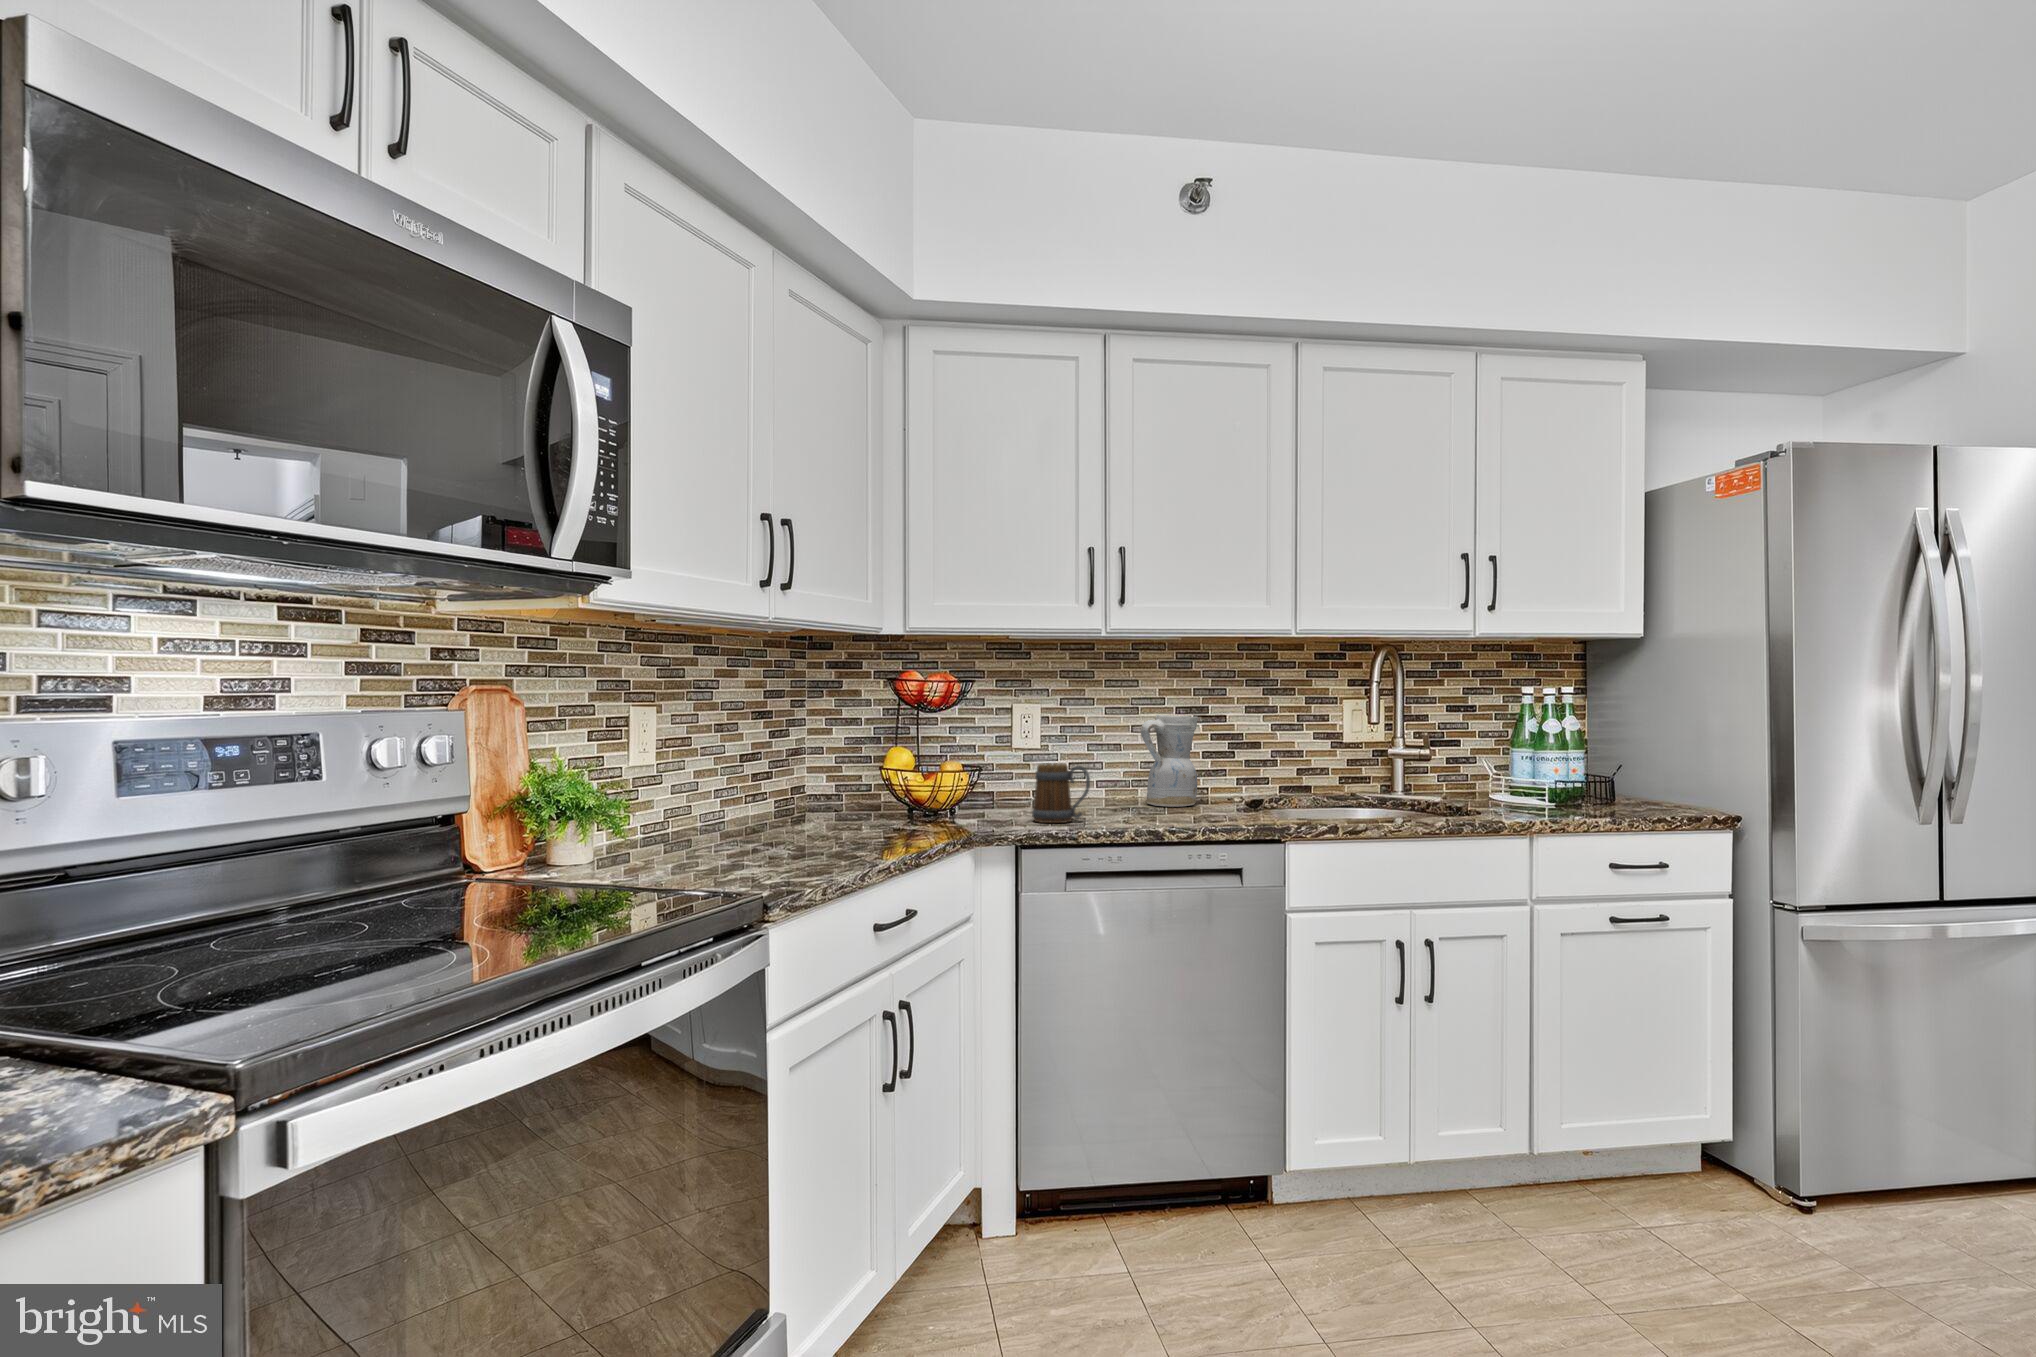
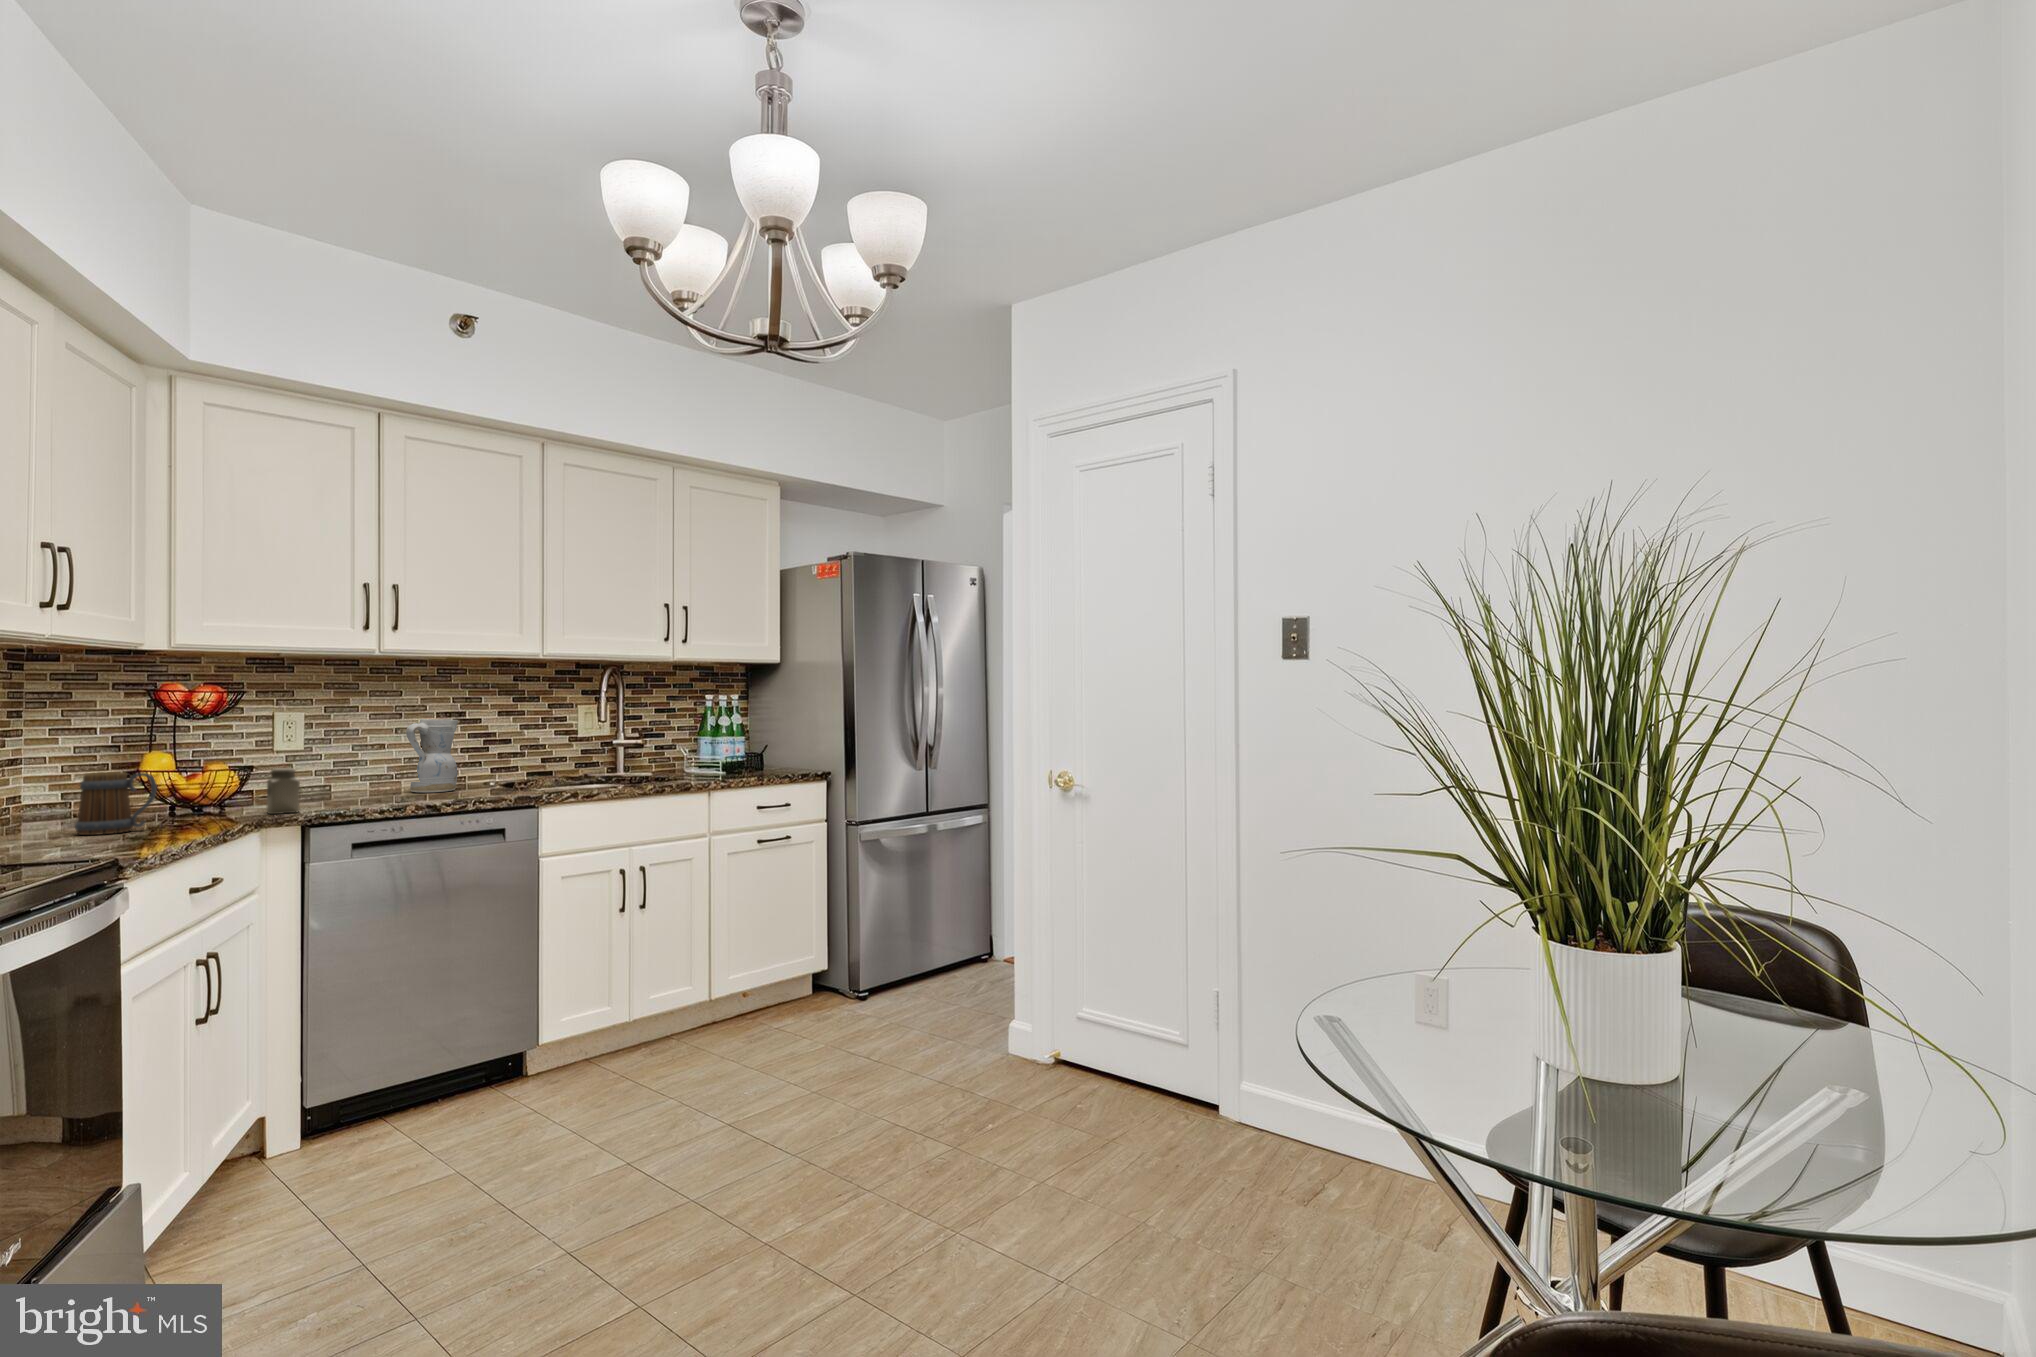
mug: present [1032,763,1090,823] -> present [75,772,157,835]
salt shaker: none [984,774,1014,829] -> present [267,768,300,814]

